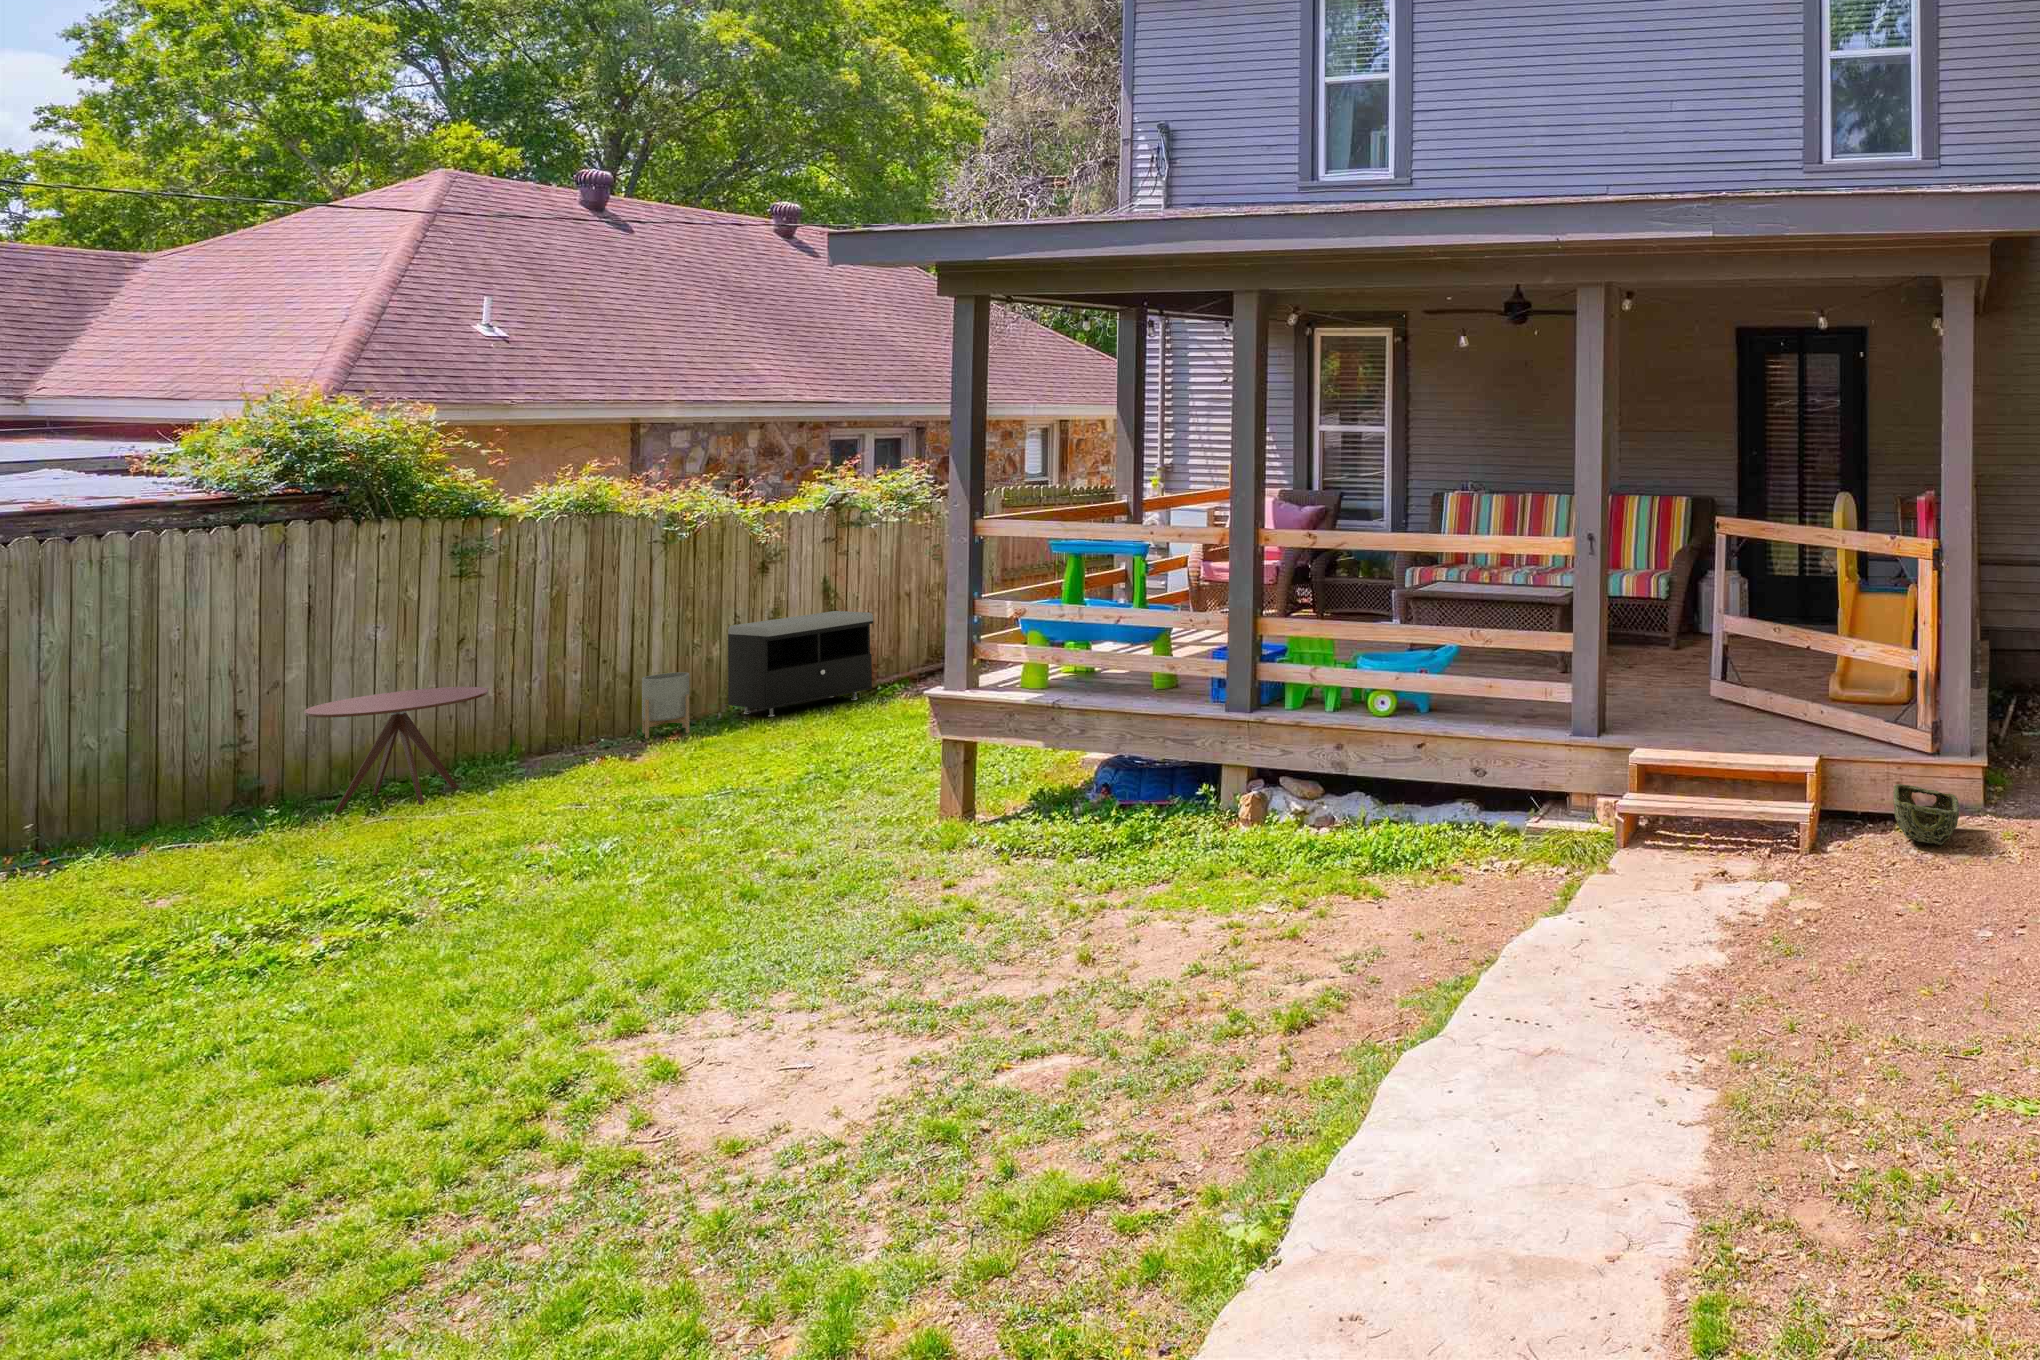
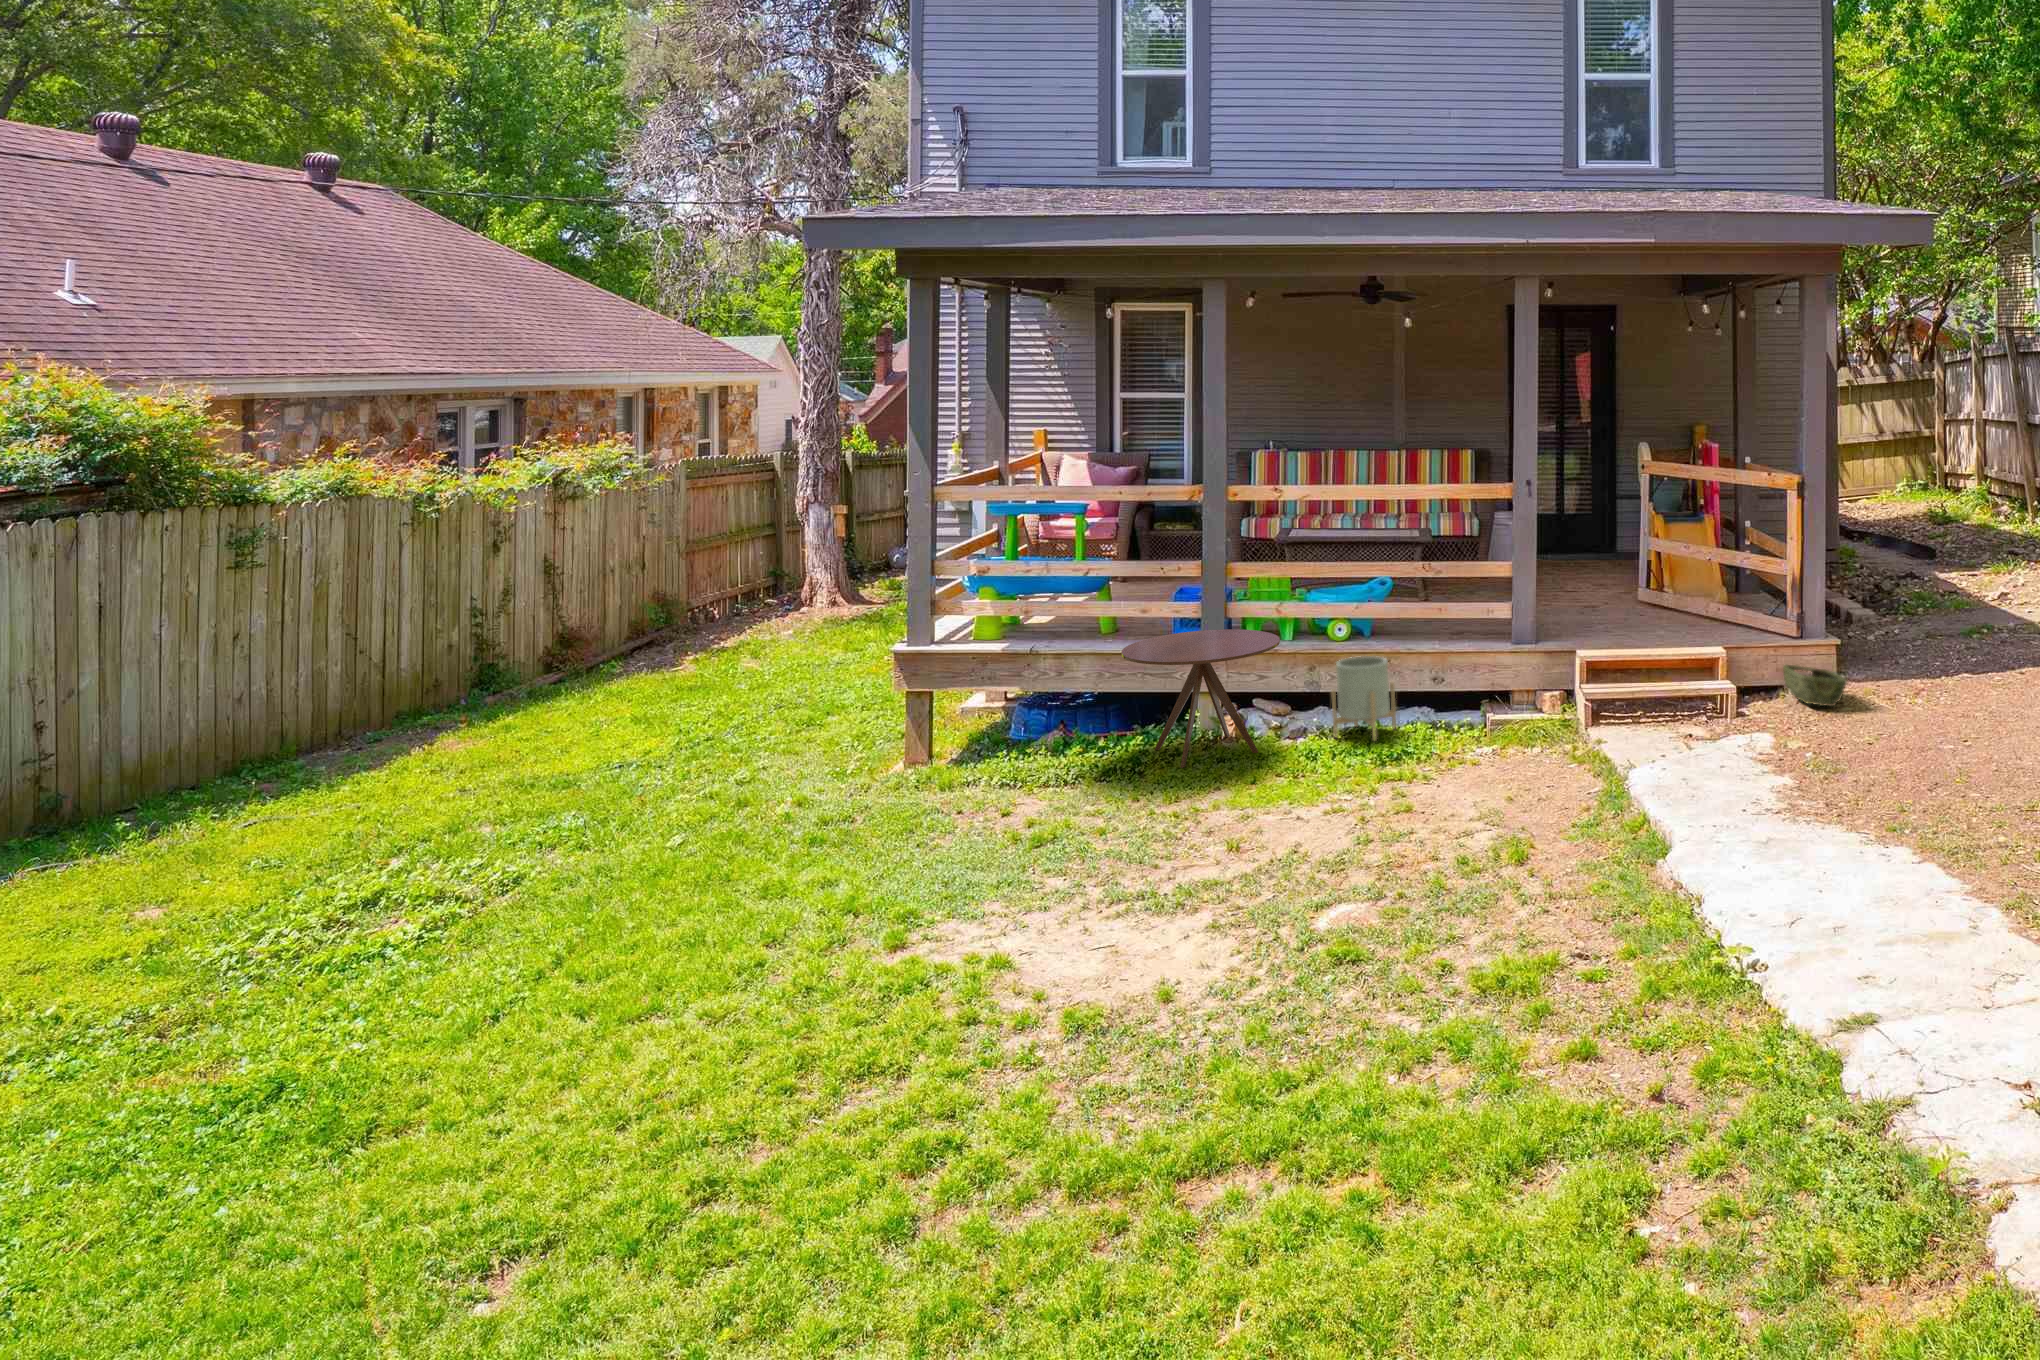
storage bench: present [728,611,873,717] -> none [537,584,685,693]
planter: present [642,672,689,739] -> present [1332,656,1396,741]
round table: present [304,687,488,812] -> present [1121,629,1280,768]

